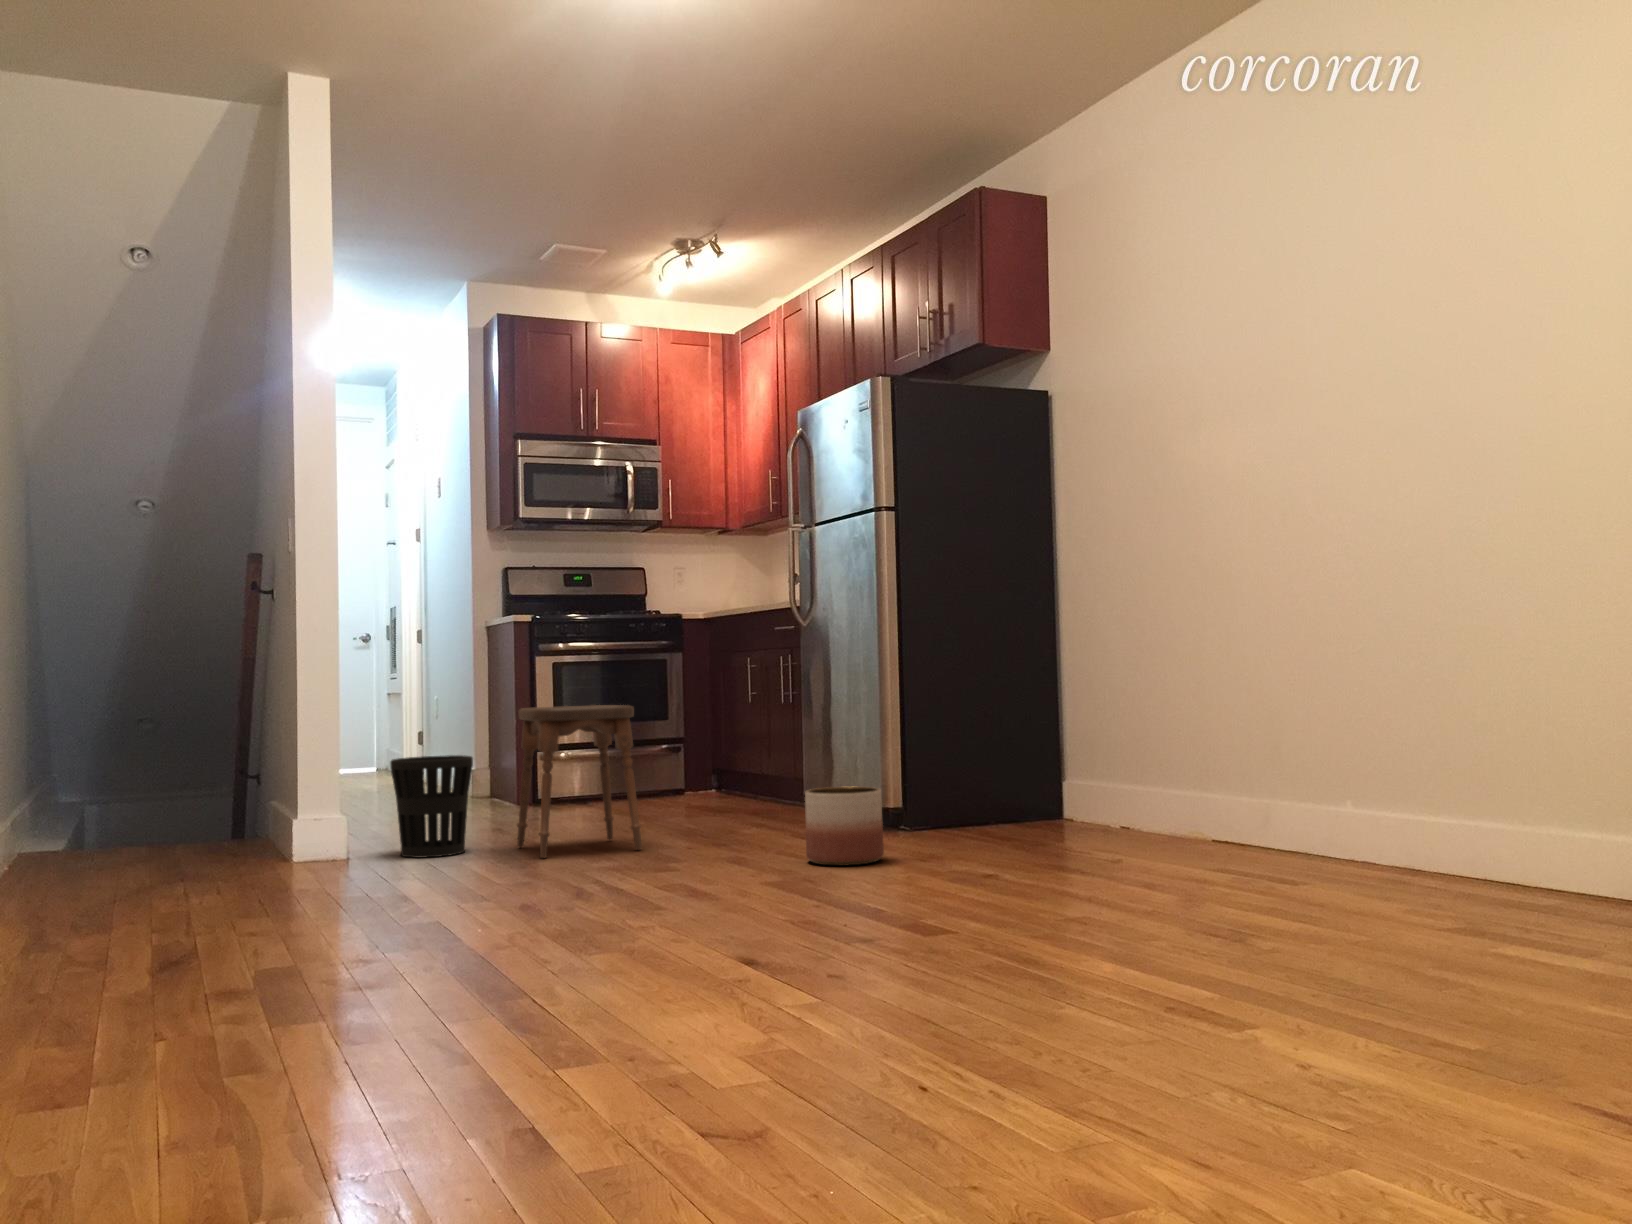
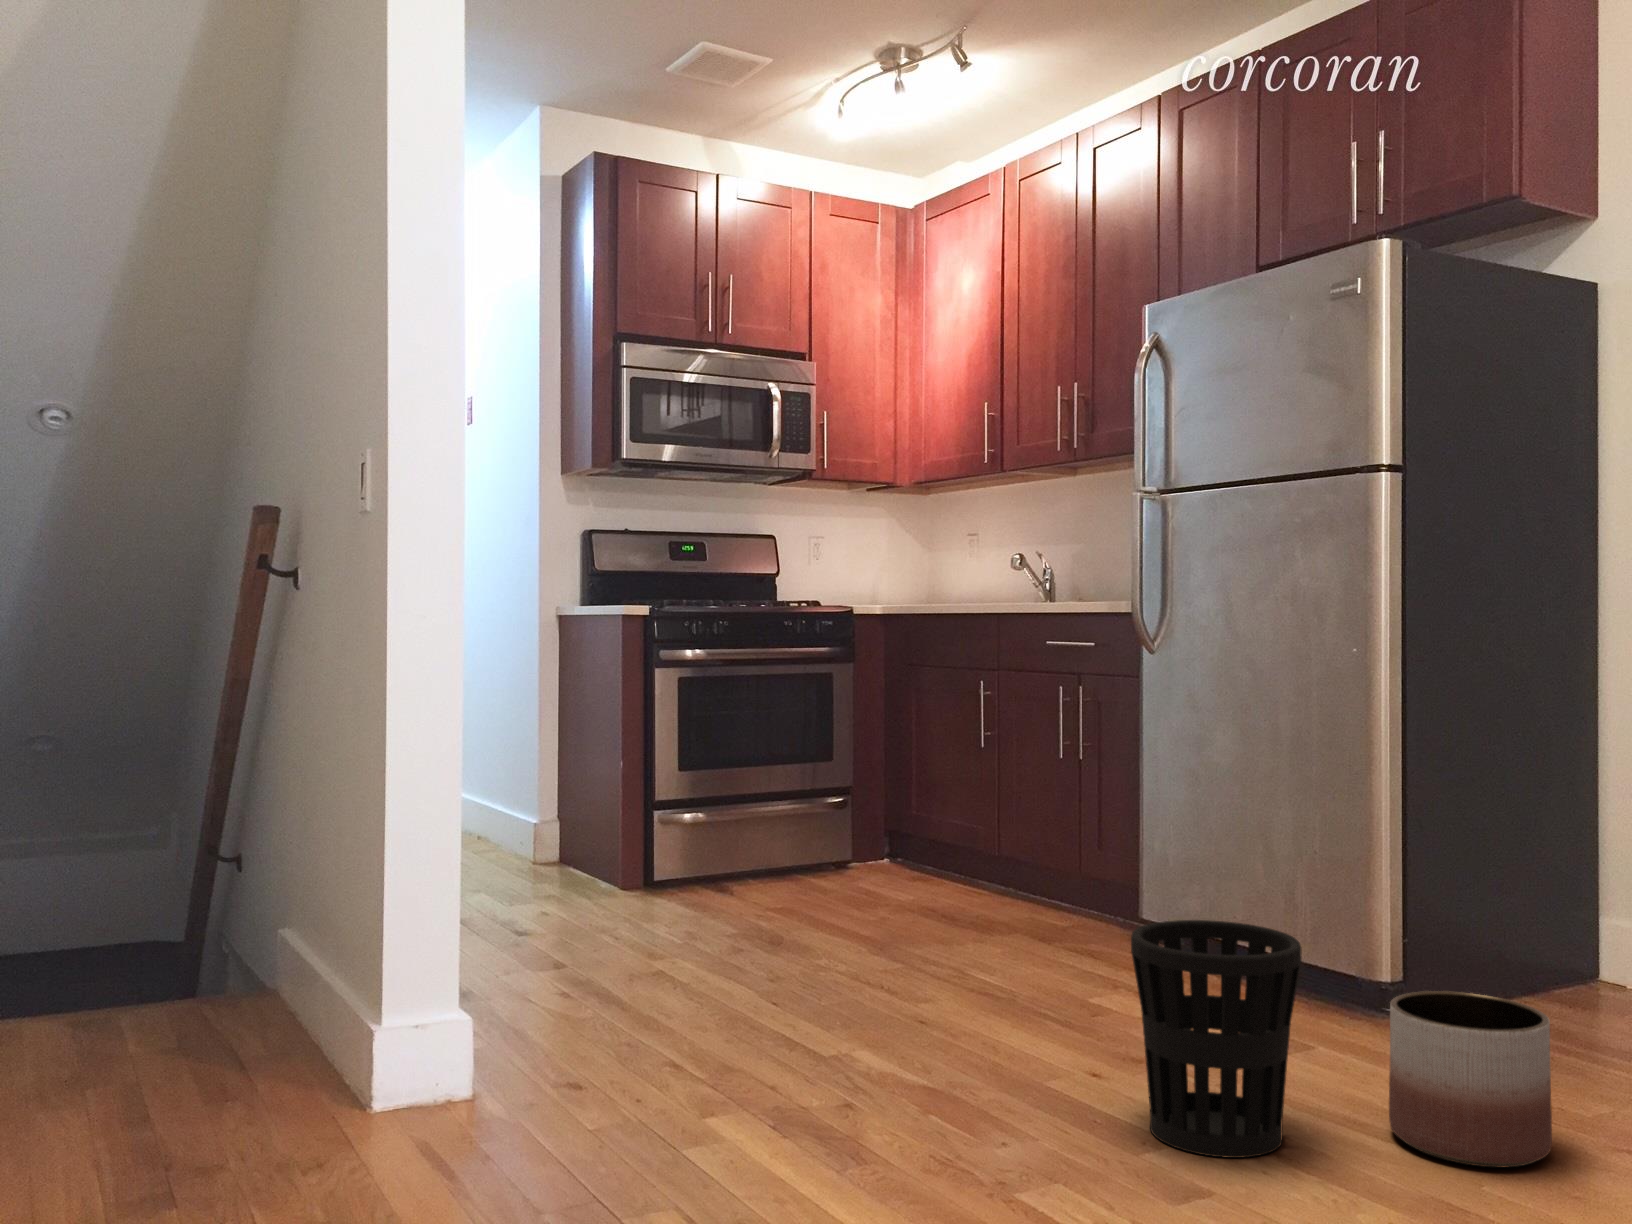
stool: present [517,705,642,858] -> none [763,797,1007,1105]
wastebasket: present [390,755,473,858] -> present [1131,920,1302,1158]

